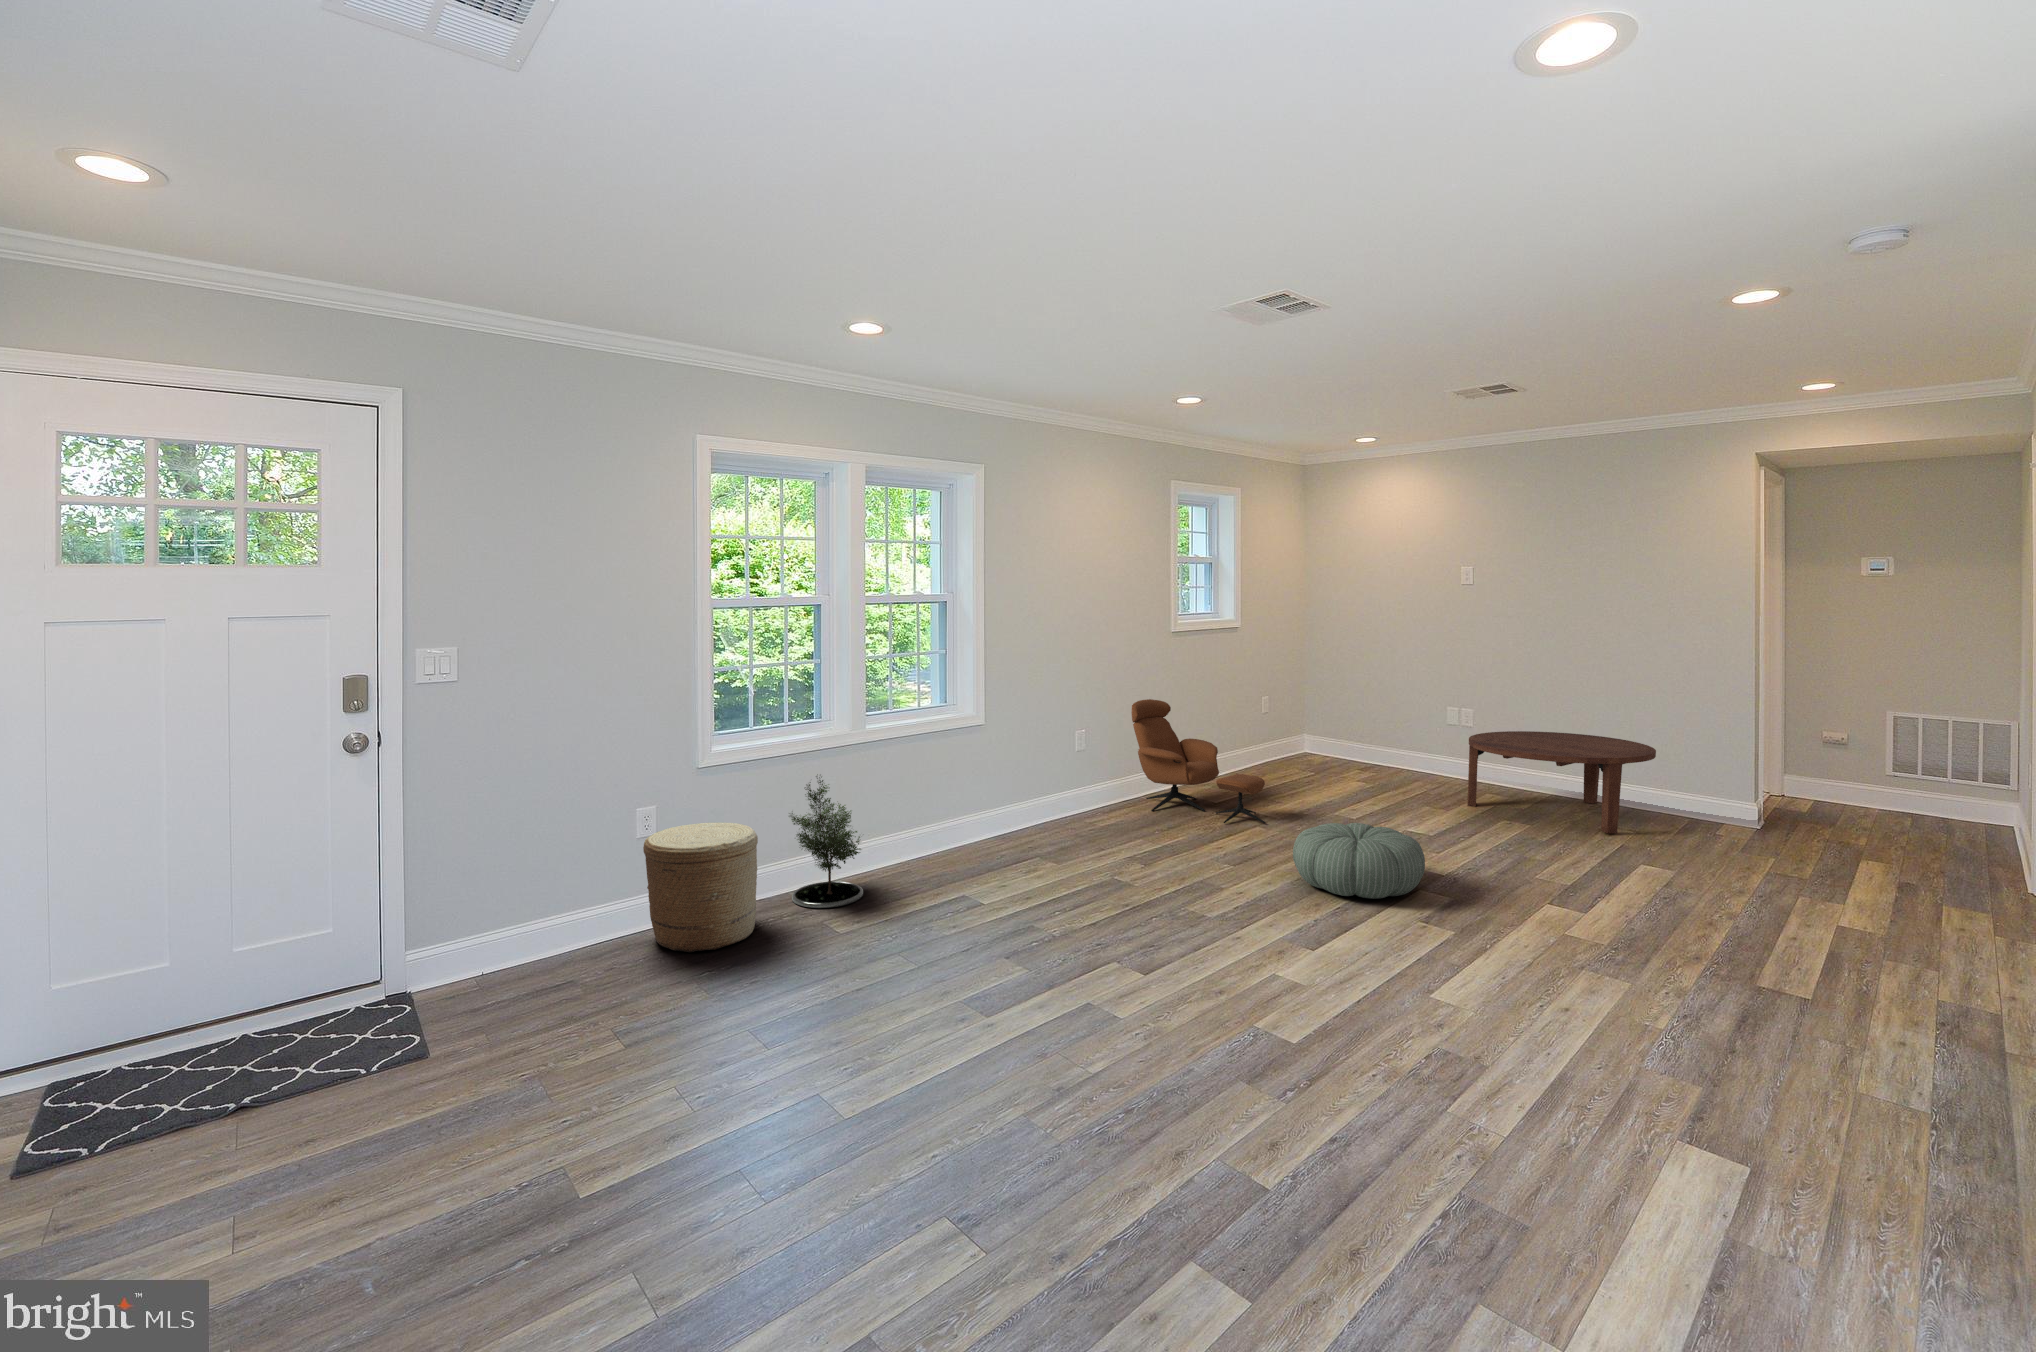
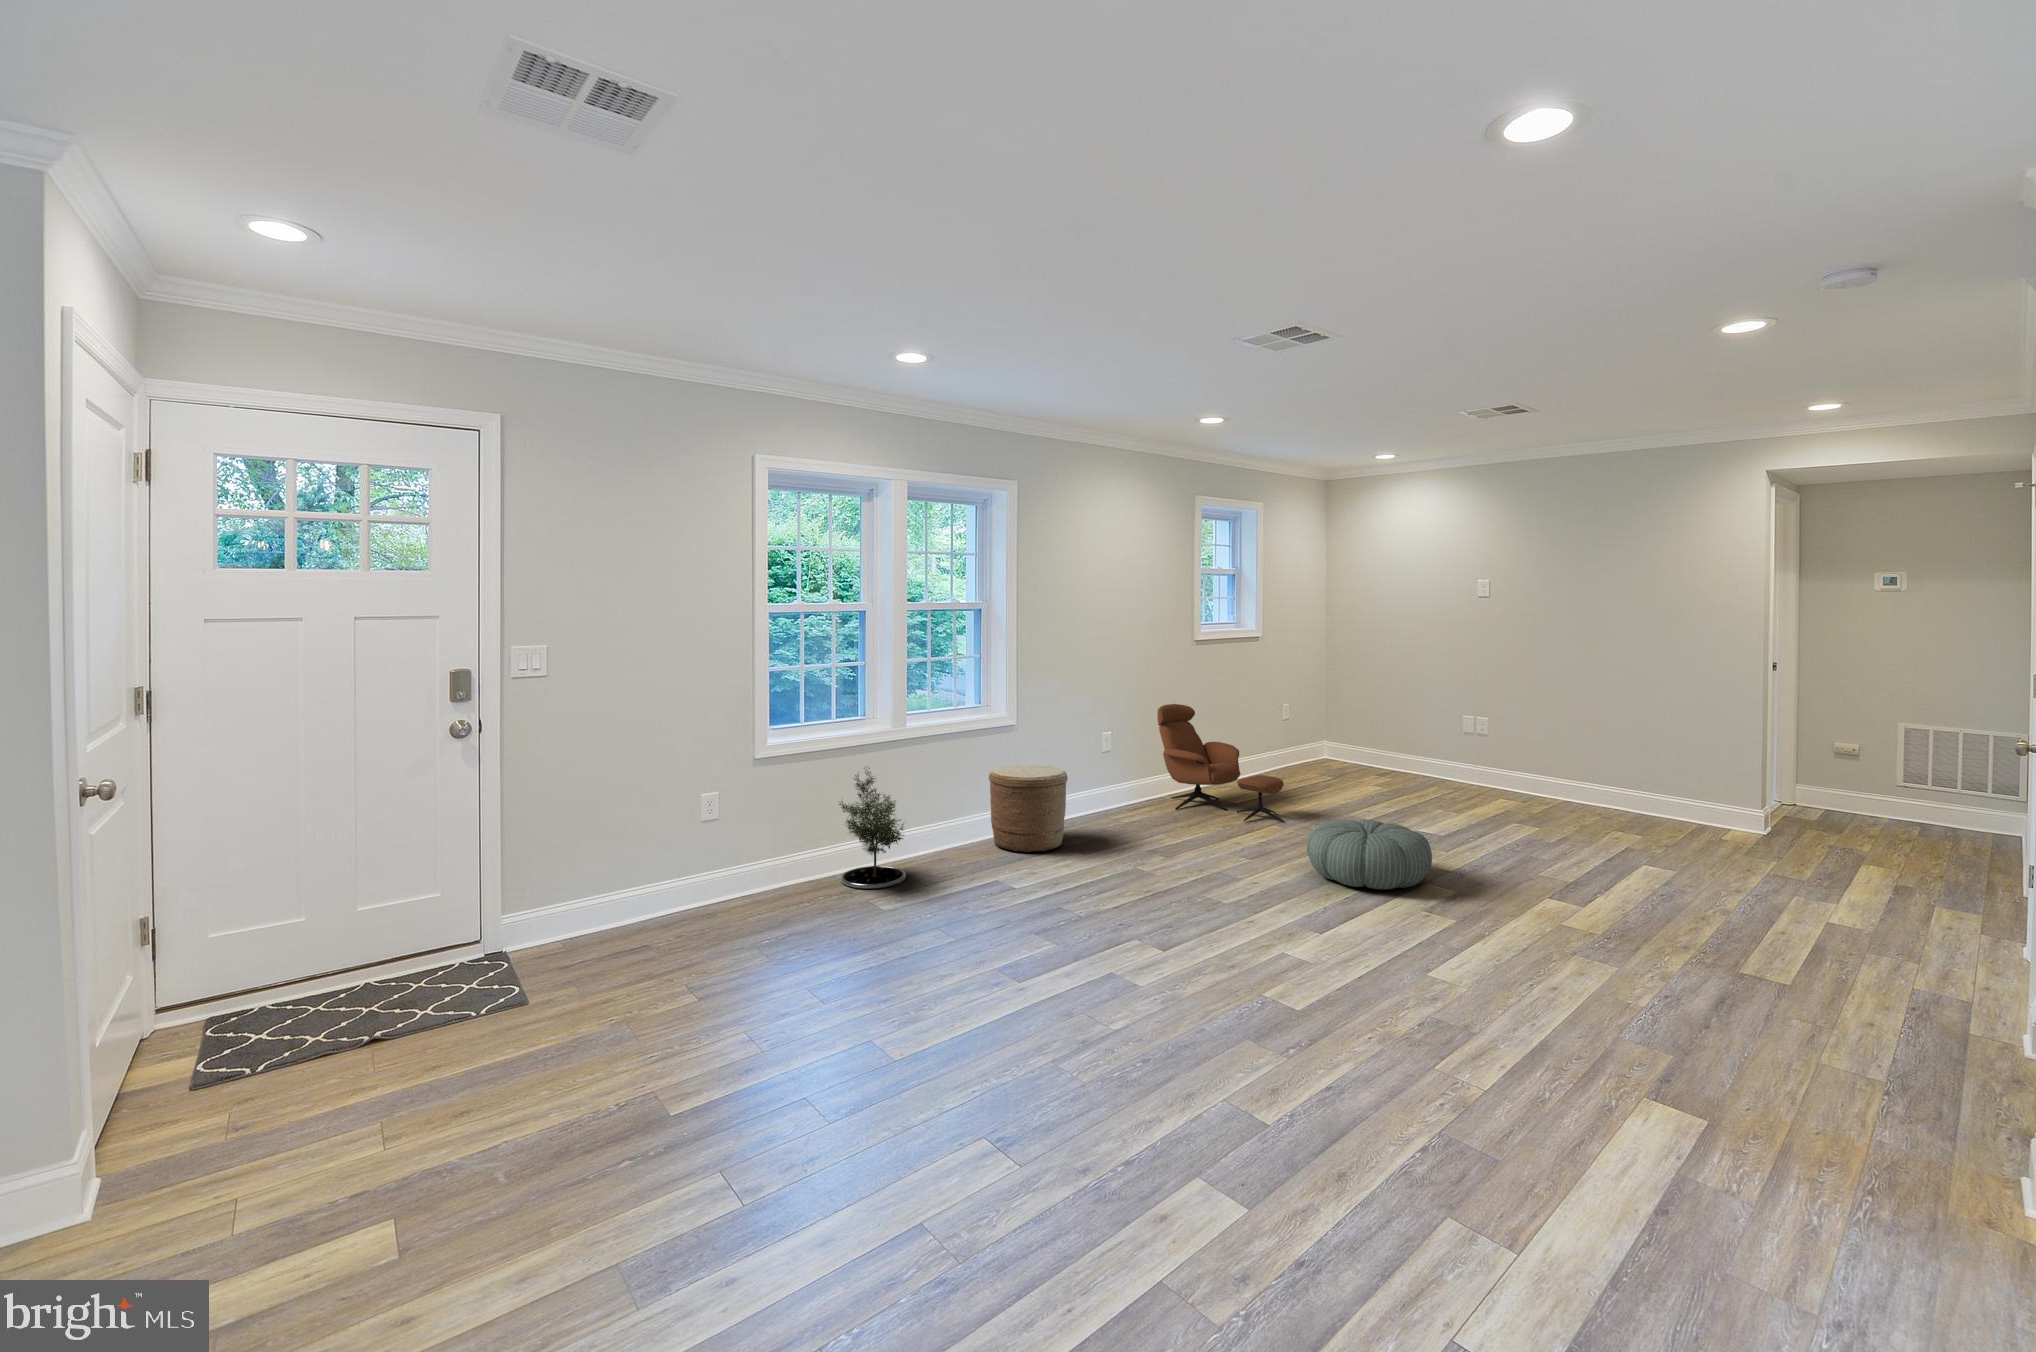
coffee table: present [1467,731,1656,833] -> none [1481,739,1663,836]
woven basket: present [643,823,758,952] -> present [989,765,1068,852]

